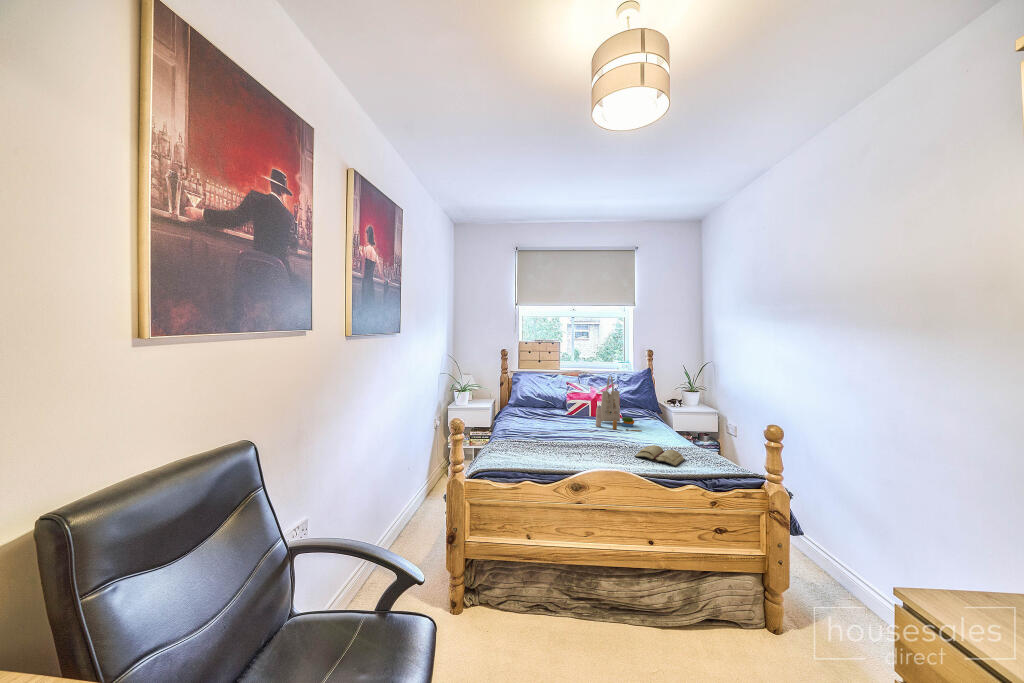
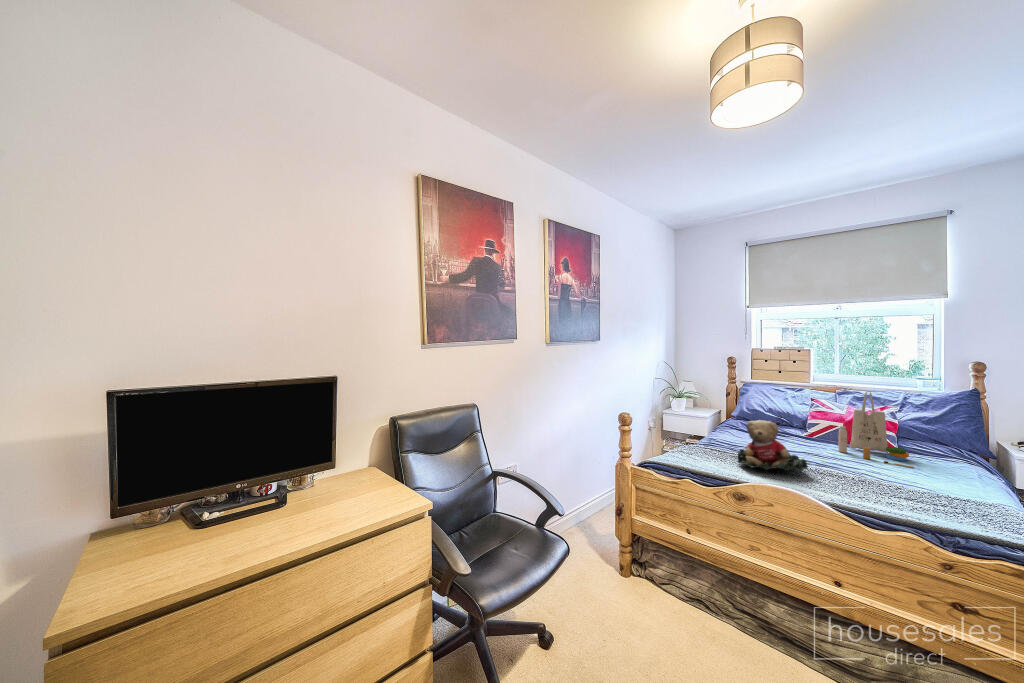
teddy bear: none [547,409,602,456] -> present [738,420,808,472]
diary: present [635,445,685,467] -> none [858,482,951,512]

